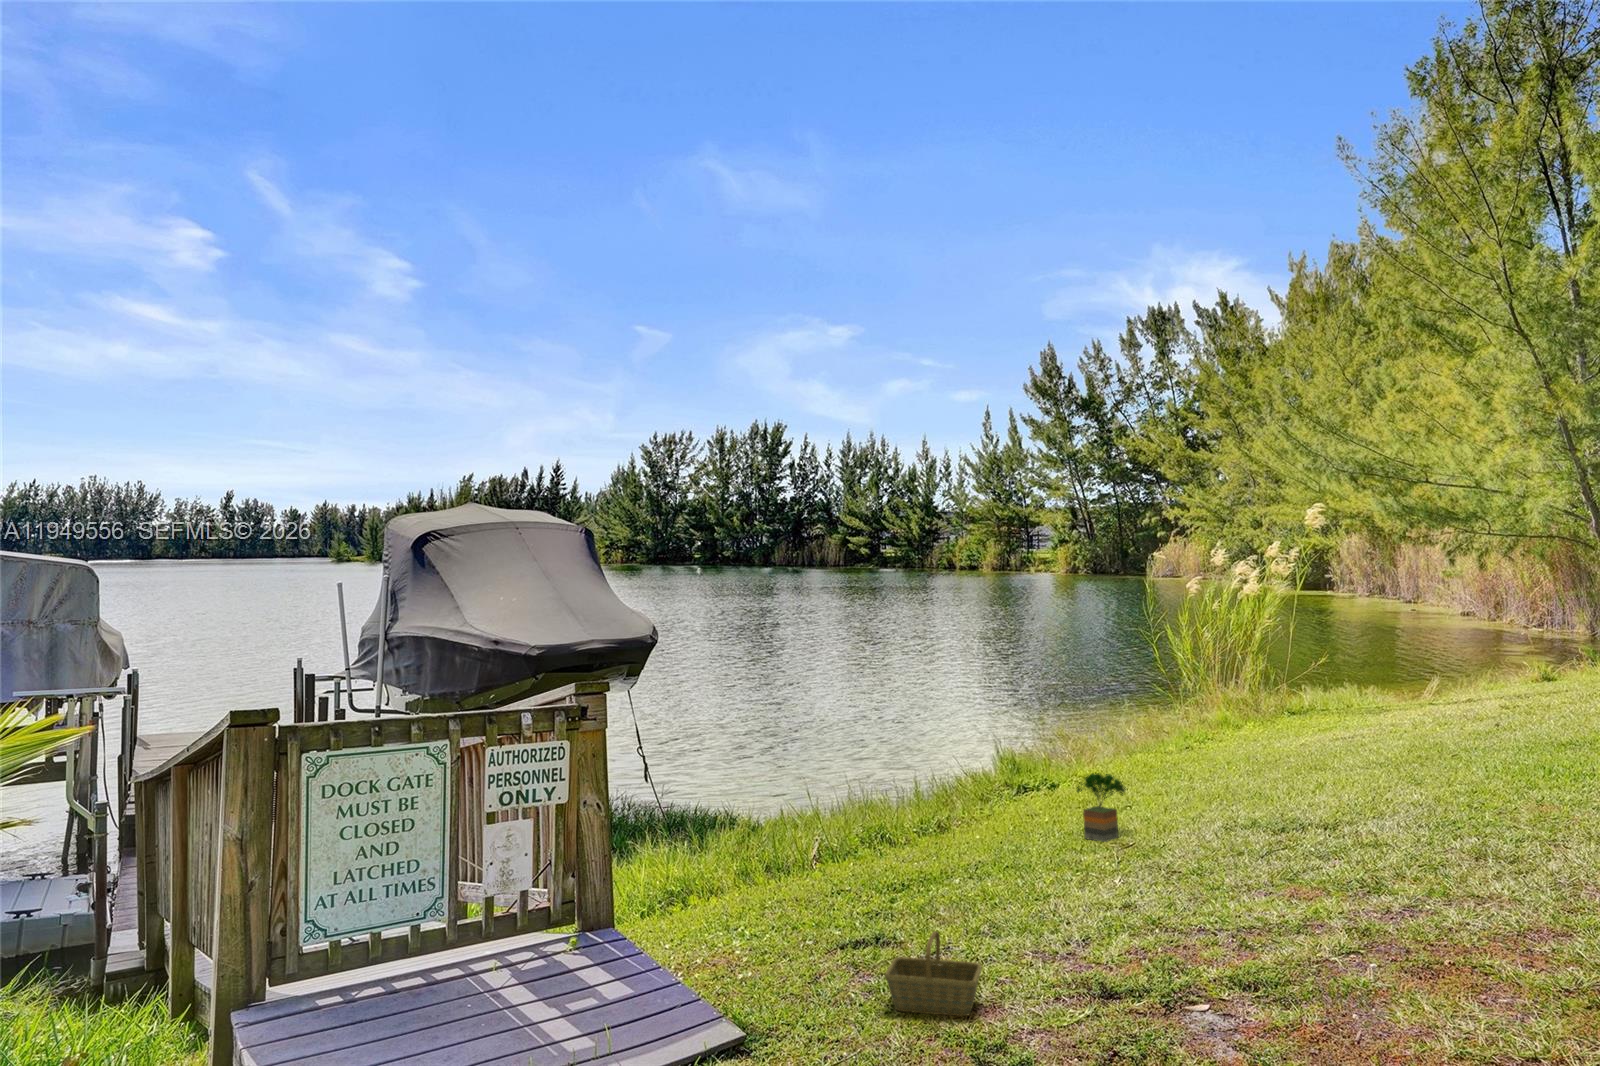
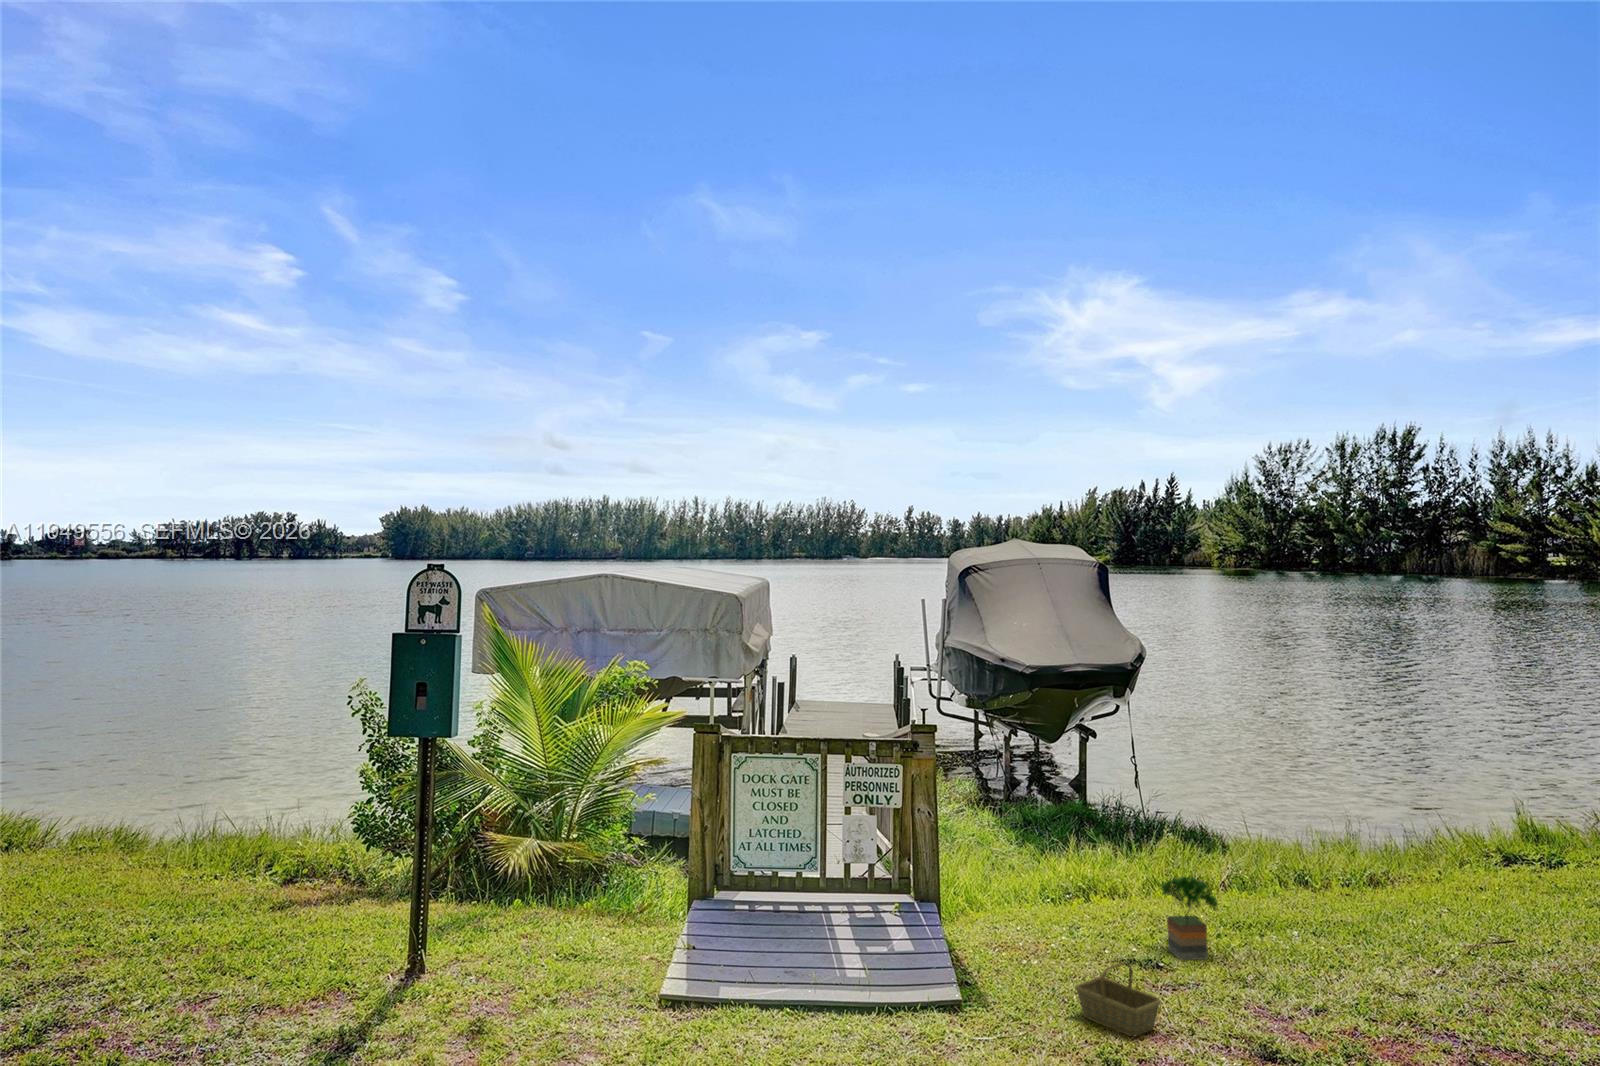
potted tree: present [1076,773,1126,842] -> present [1160,877,1218,960]

